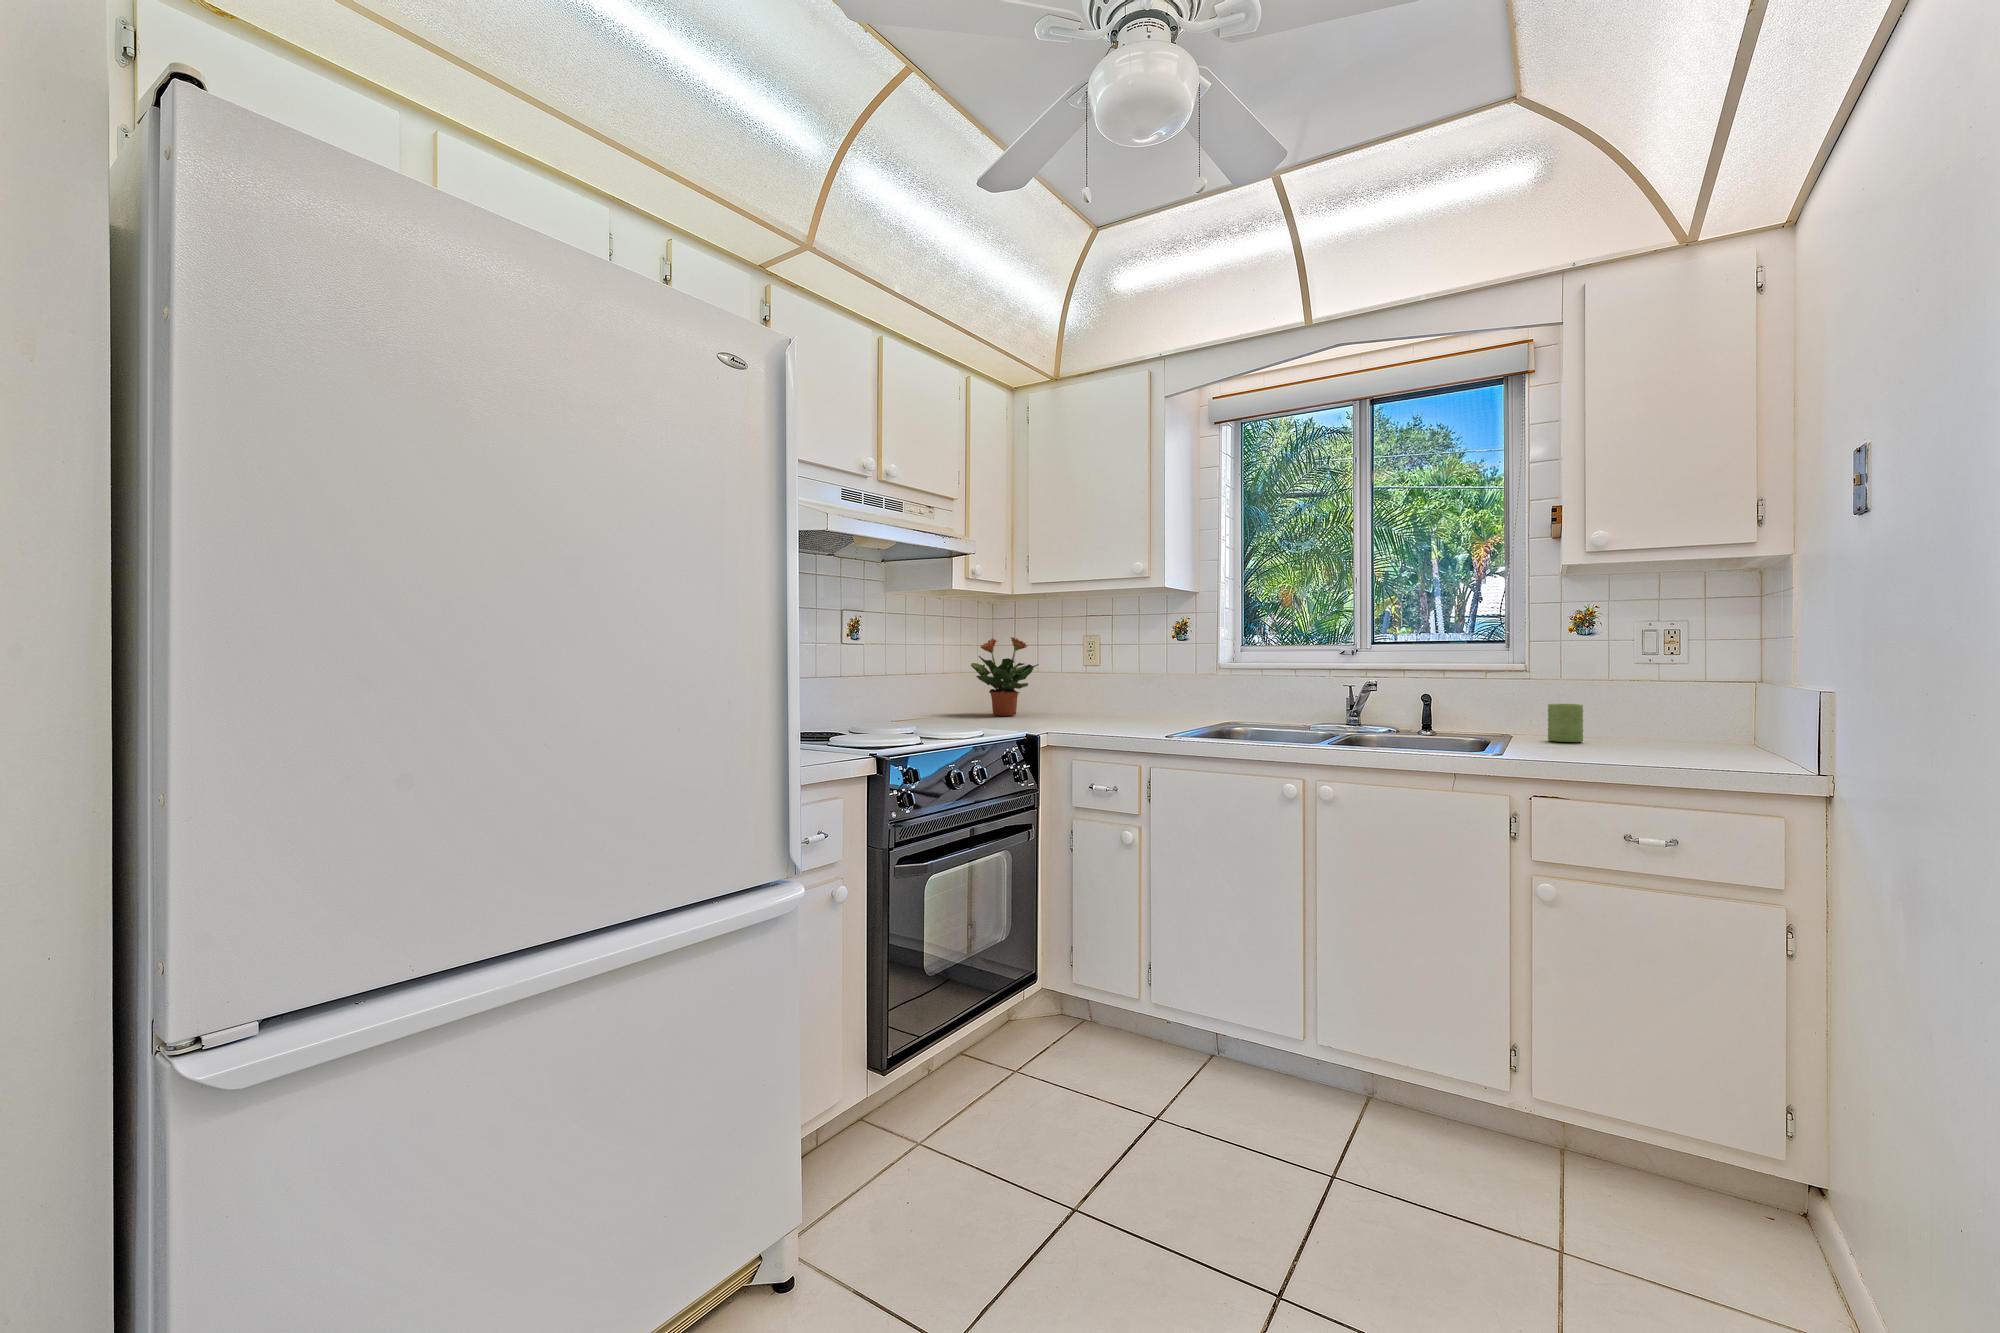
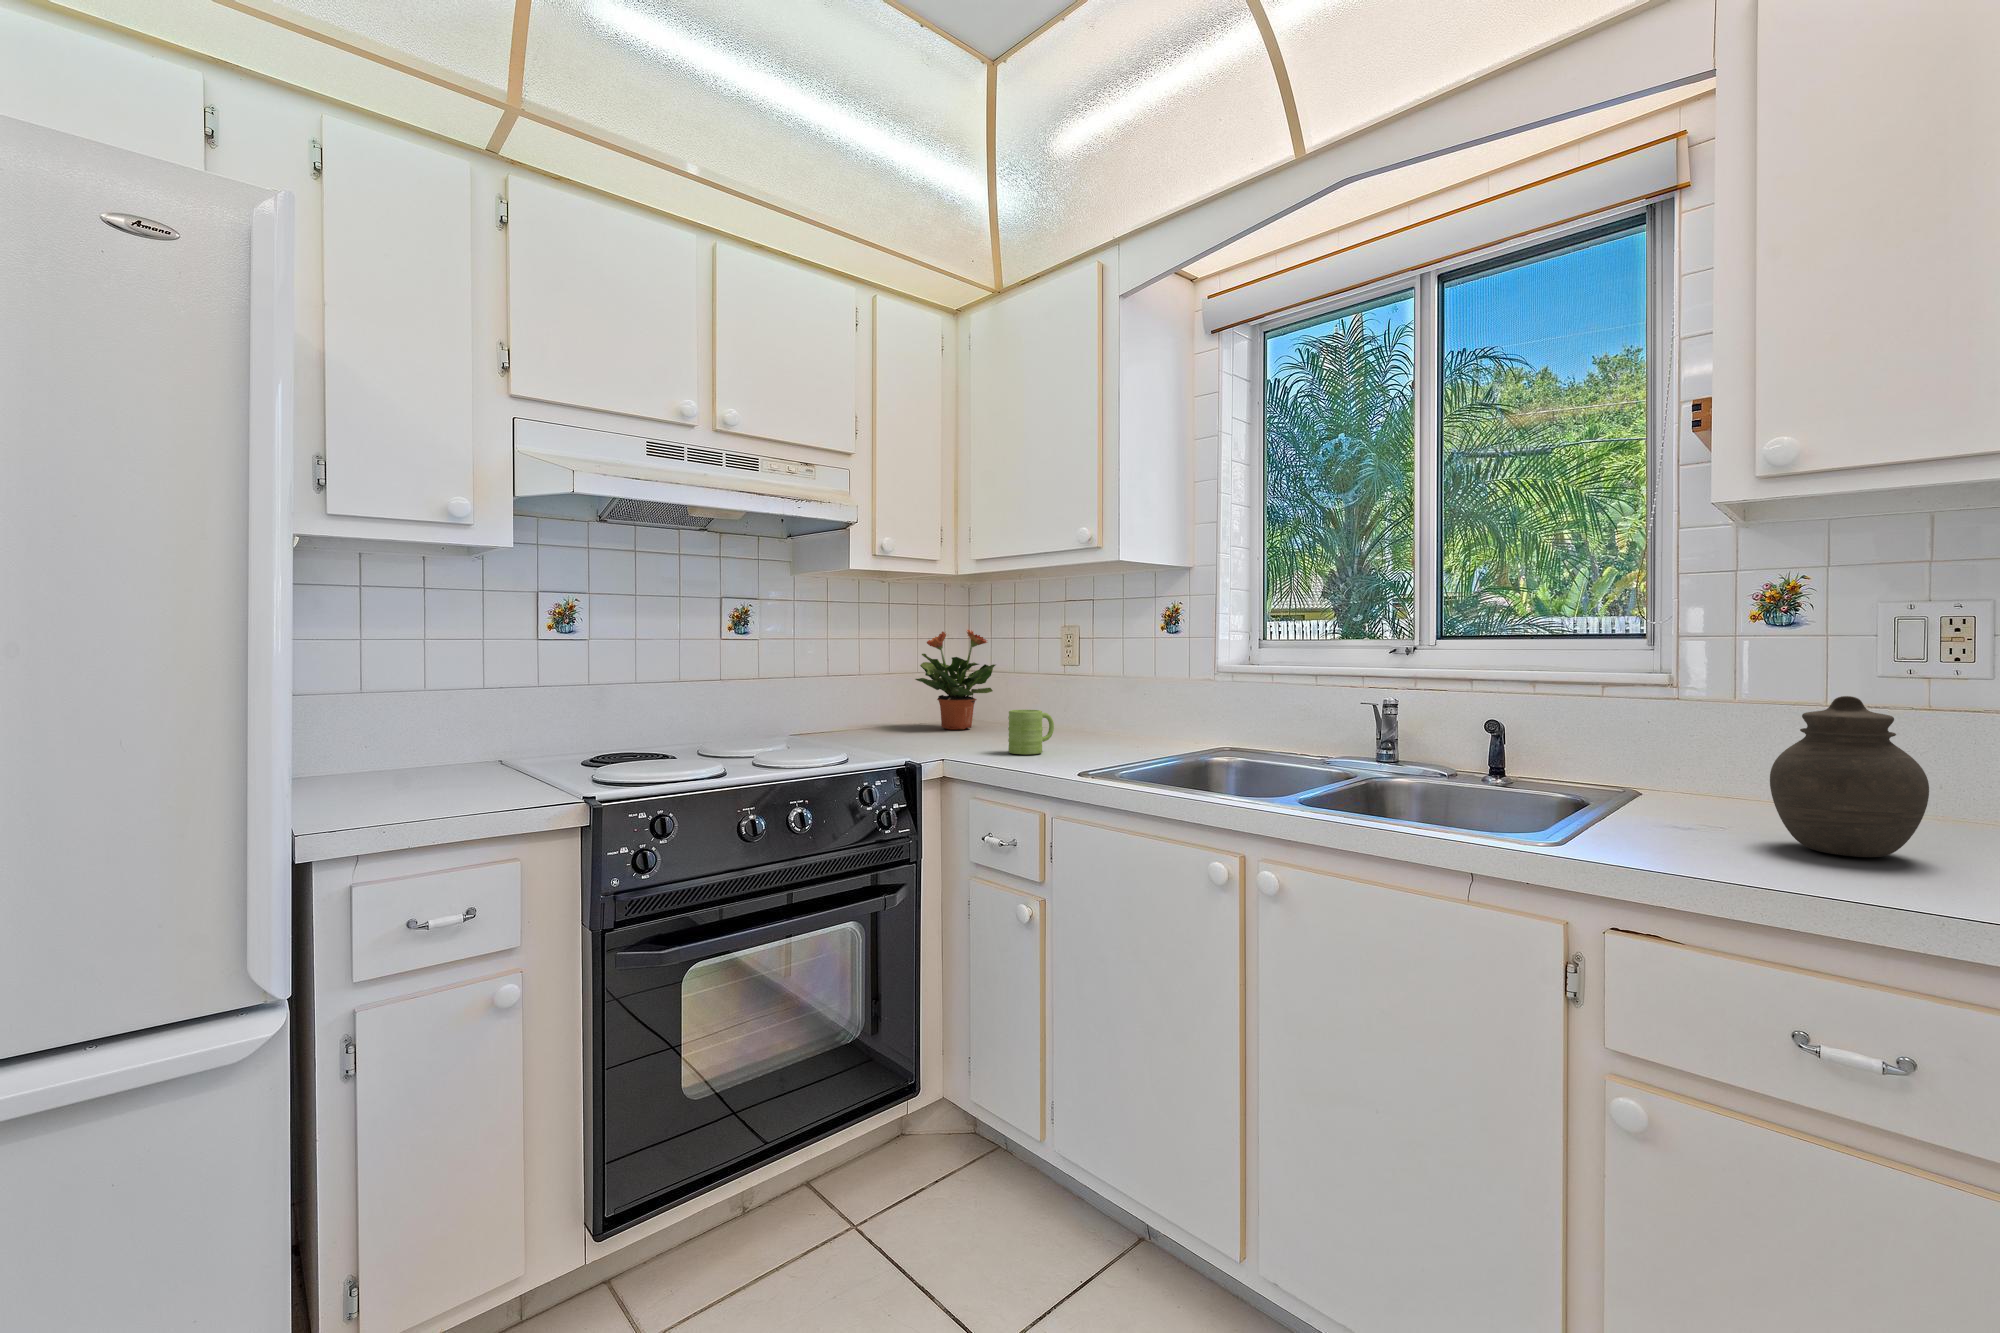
jar: none [1598,671,1673,754] -> present [1770,696,1929,857]
mug: present [1548,704,1583,742] -> present [1008,710,1054,754]

